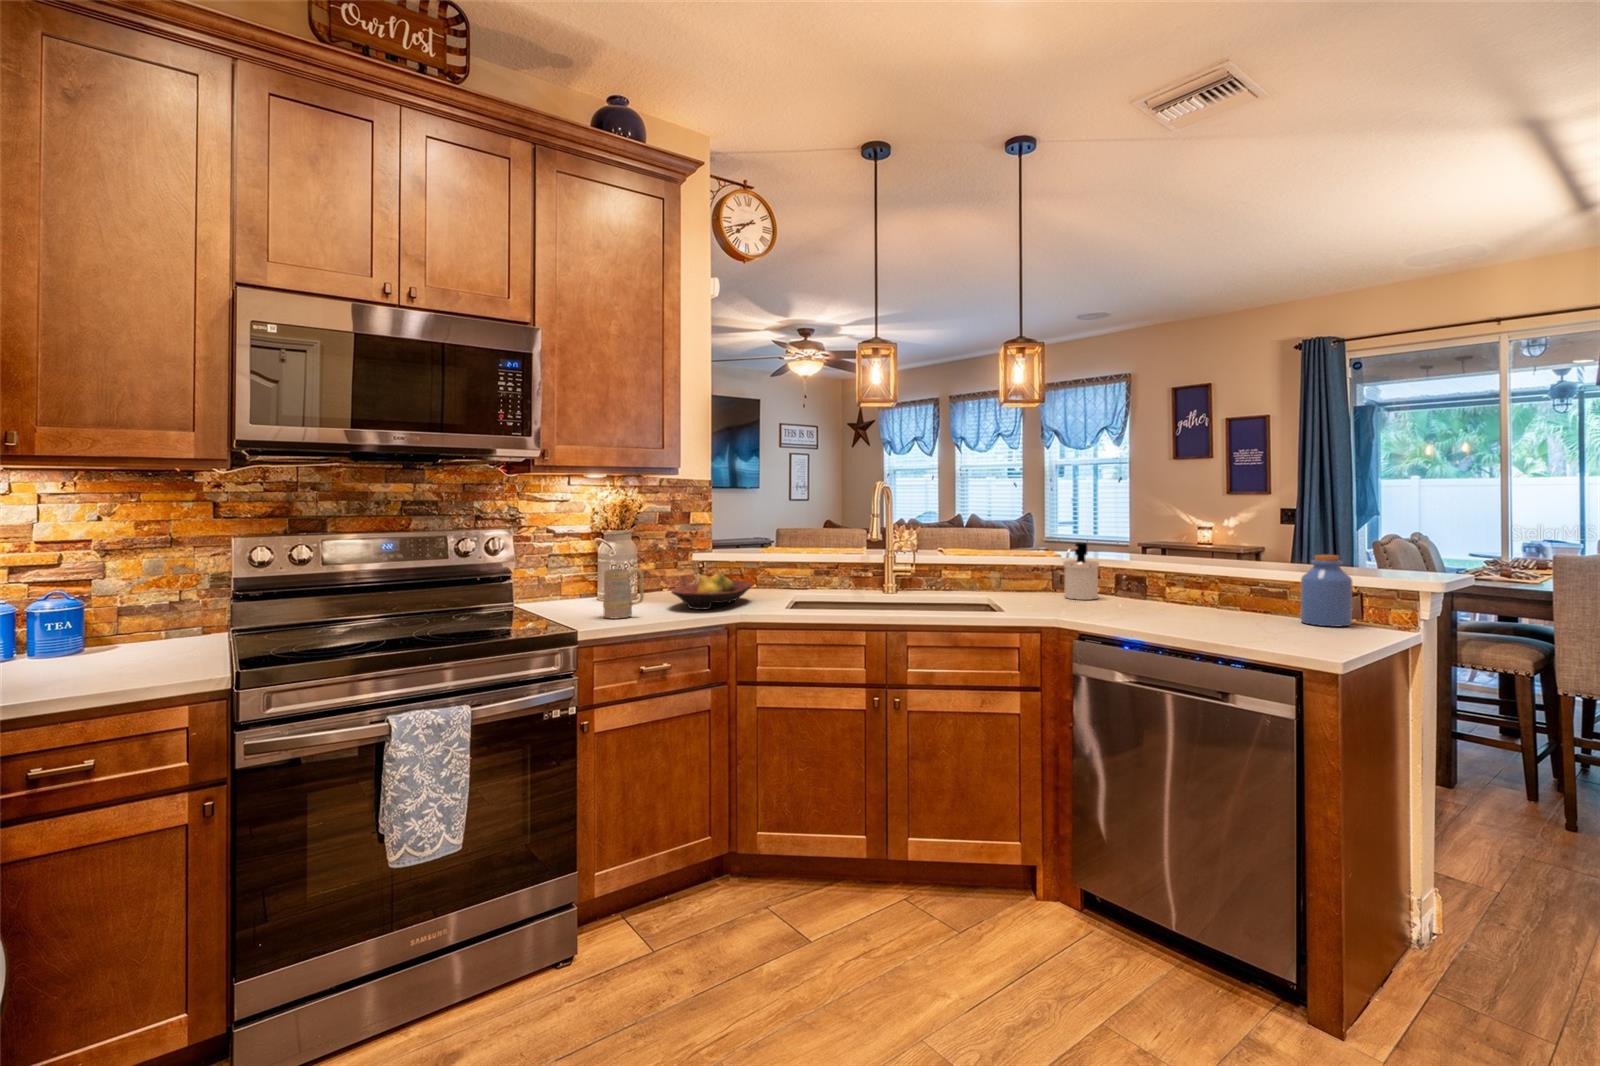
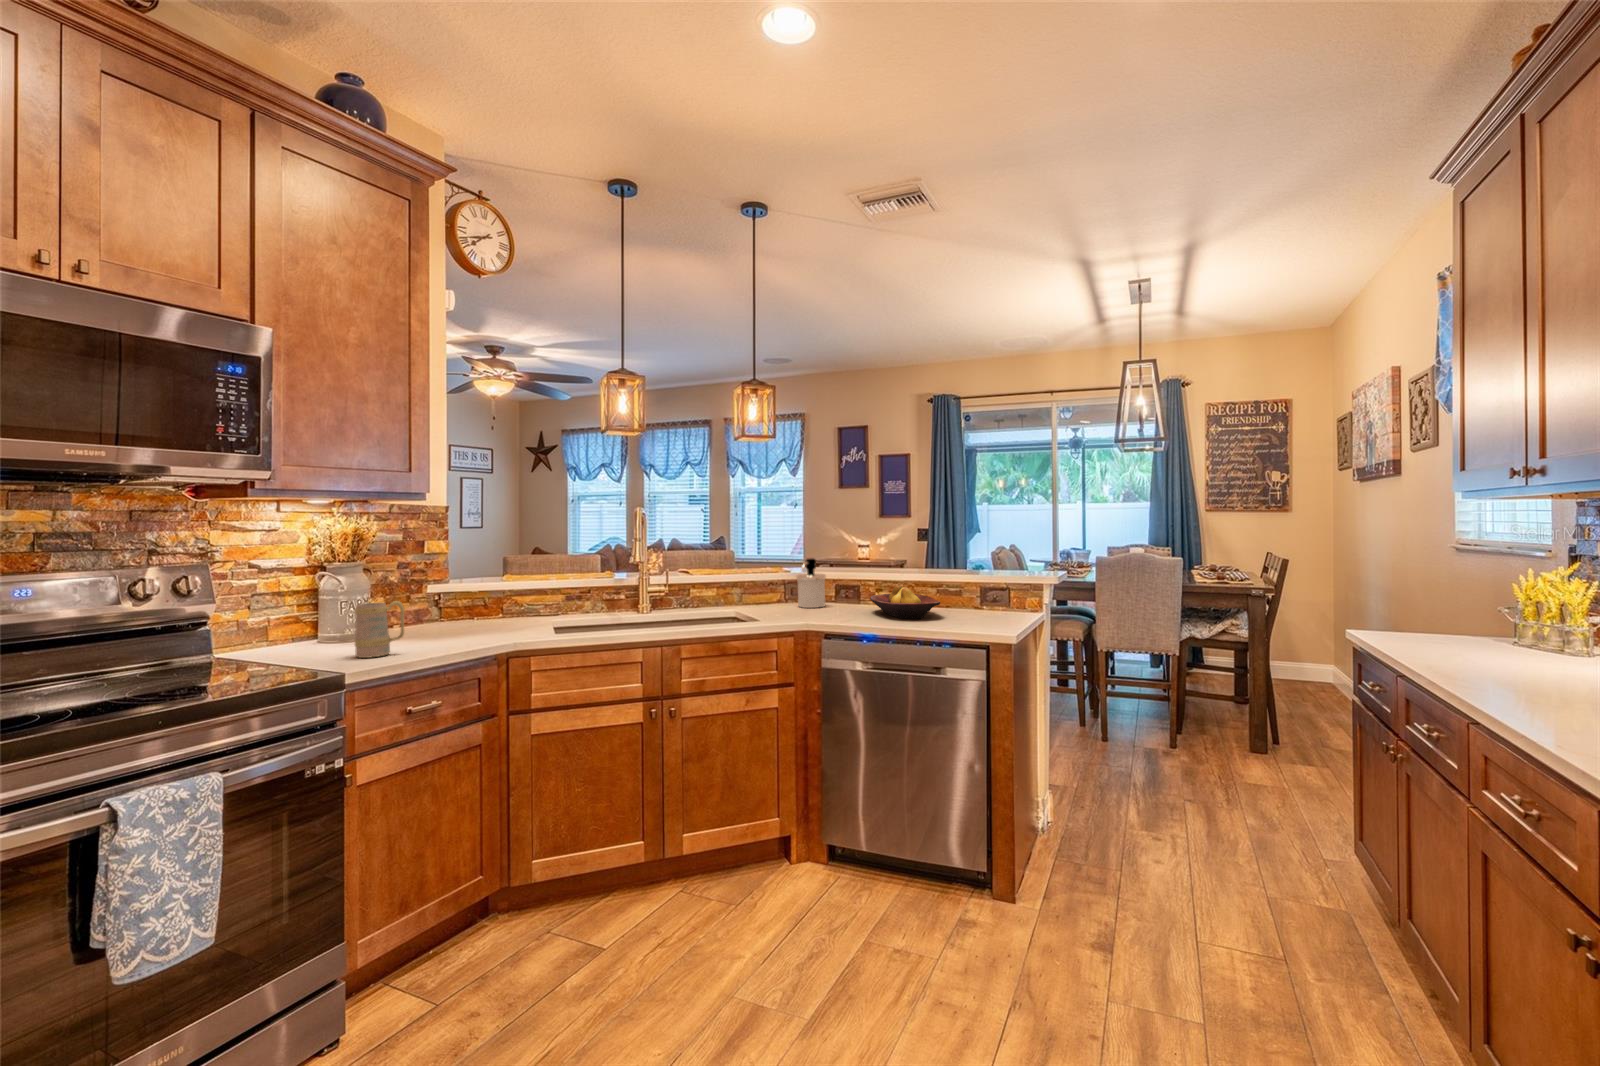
jar: present [1300,555,1352,626] -> none [981,561,1015,615]
fruit bowl: present [671,572,752,610] -> present [870,585,940,619]

